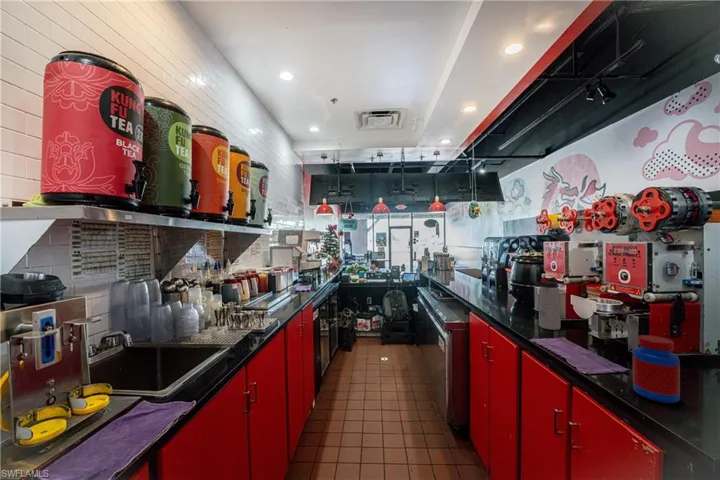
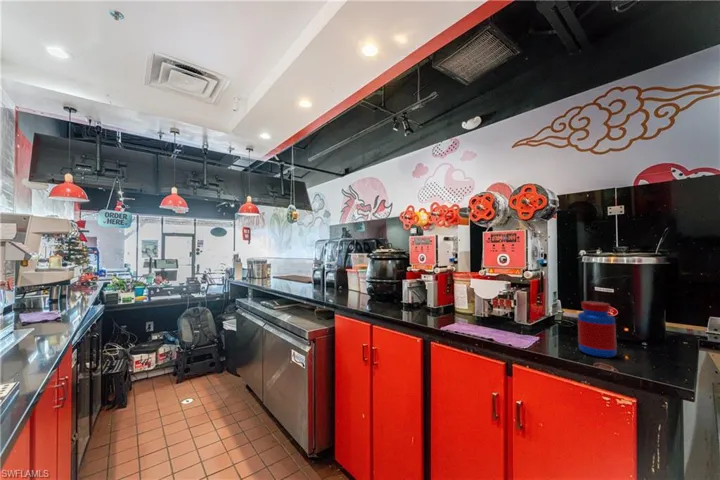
thermos bottle: present [535,278,561,330] -> none [421,268,445,317]

